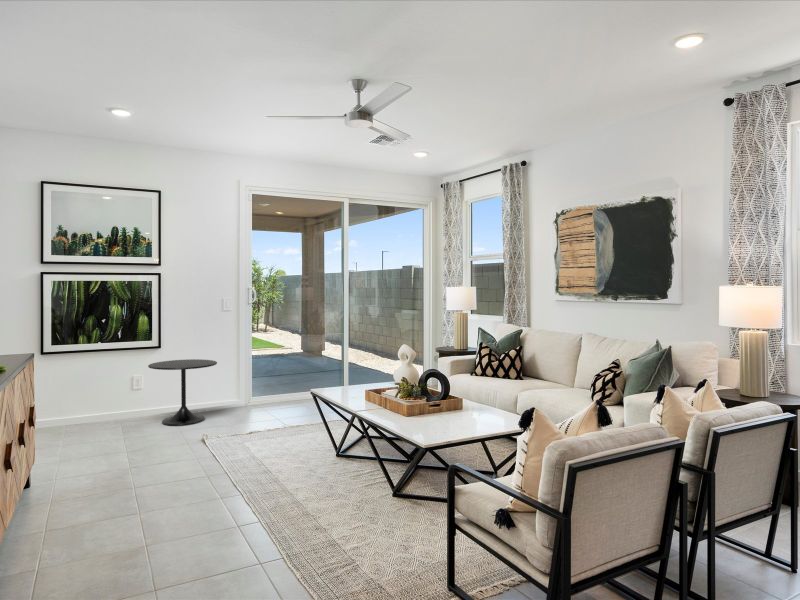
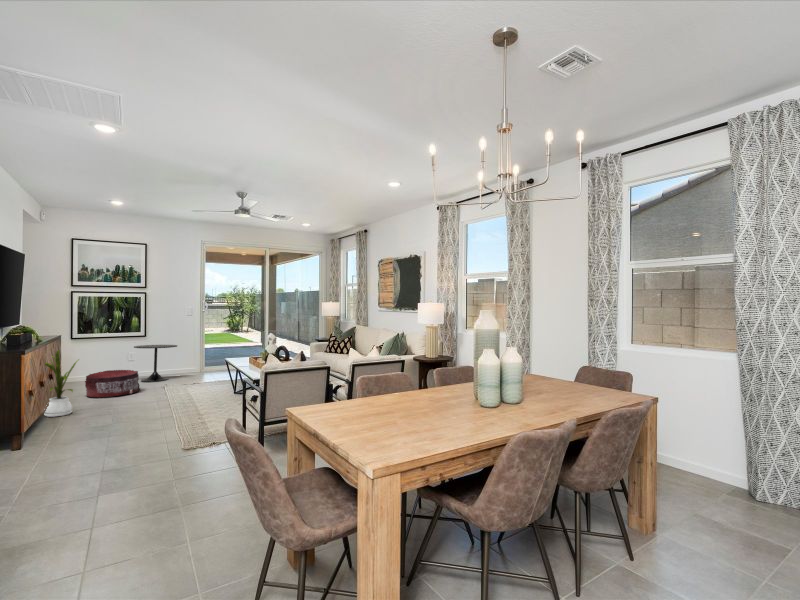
house plant: none [30,403,100,532] -> present [44,350,78,417]
pouf: none [88,412,179,469] -> present [85,370,140,398]

